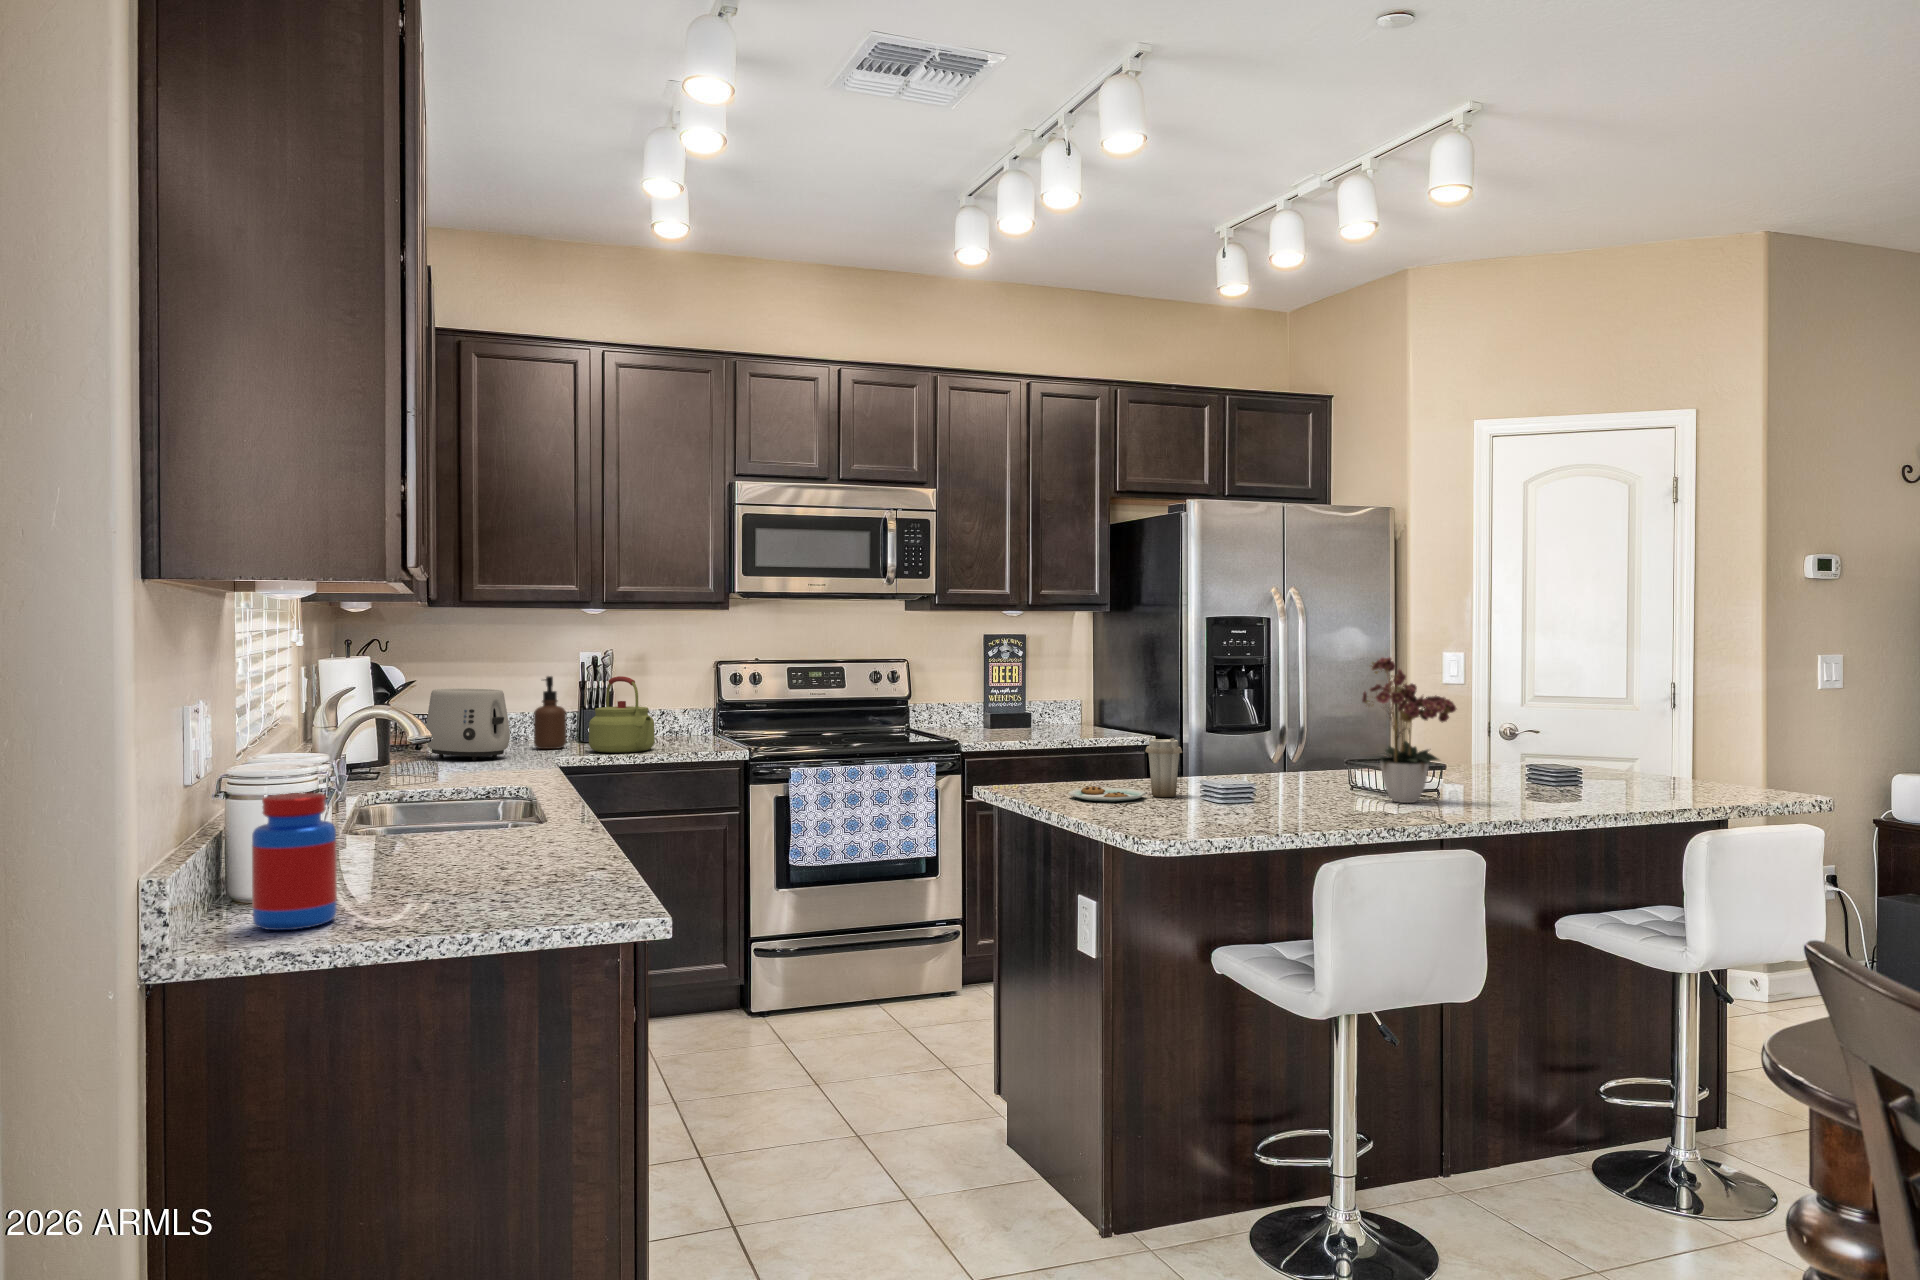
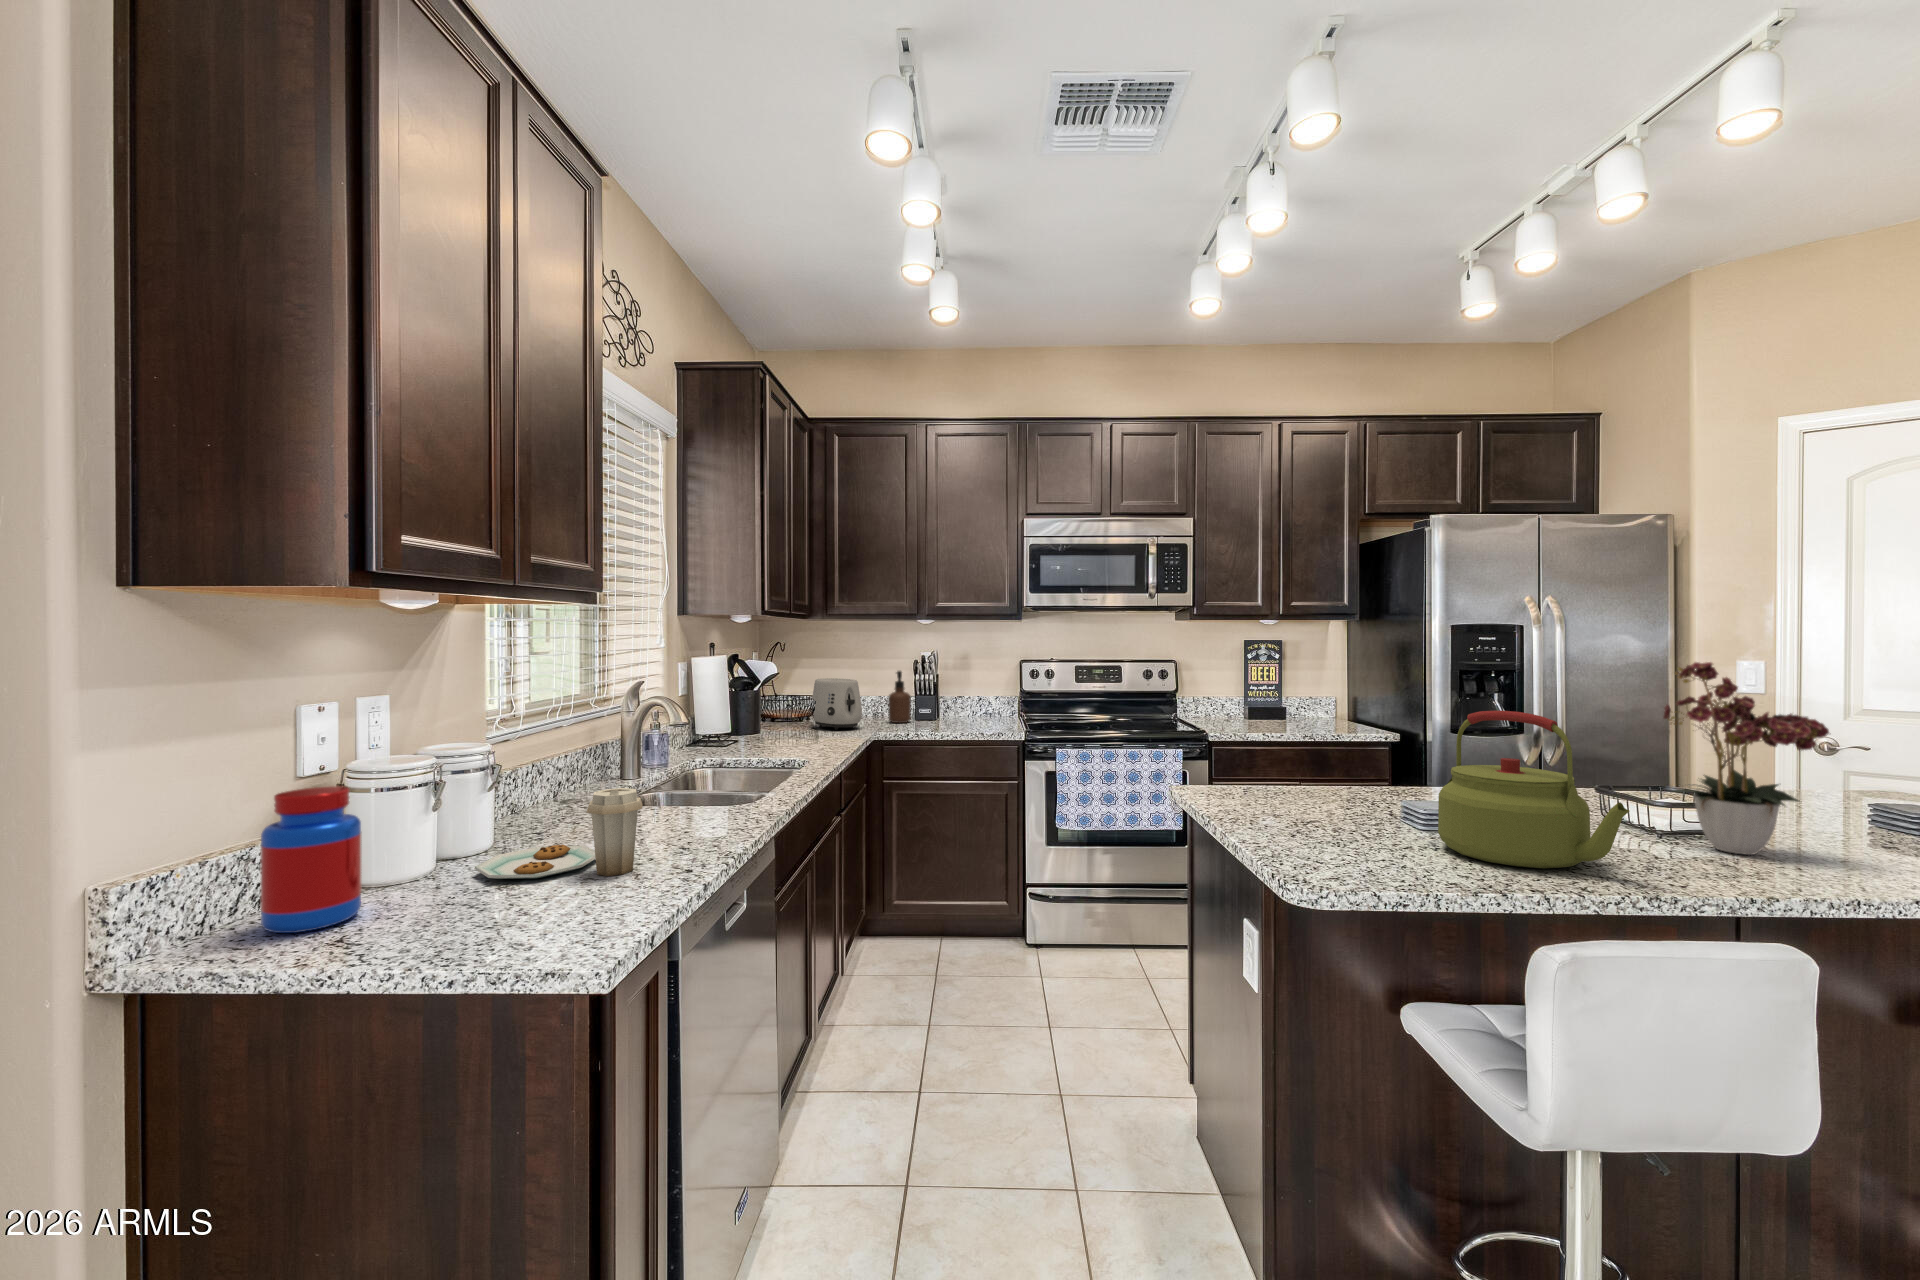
kettle: present [589,676,655,753] -> present [1438,711,1629,868]
plate: present [1068,738,1182,802] -> present [474,788,643,879]

